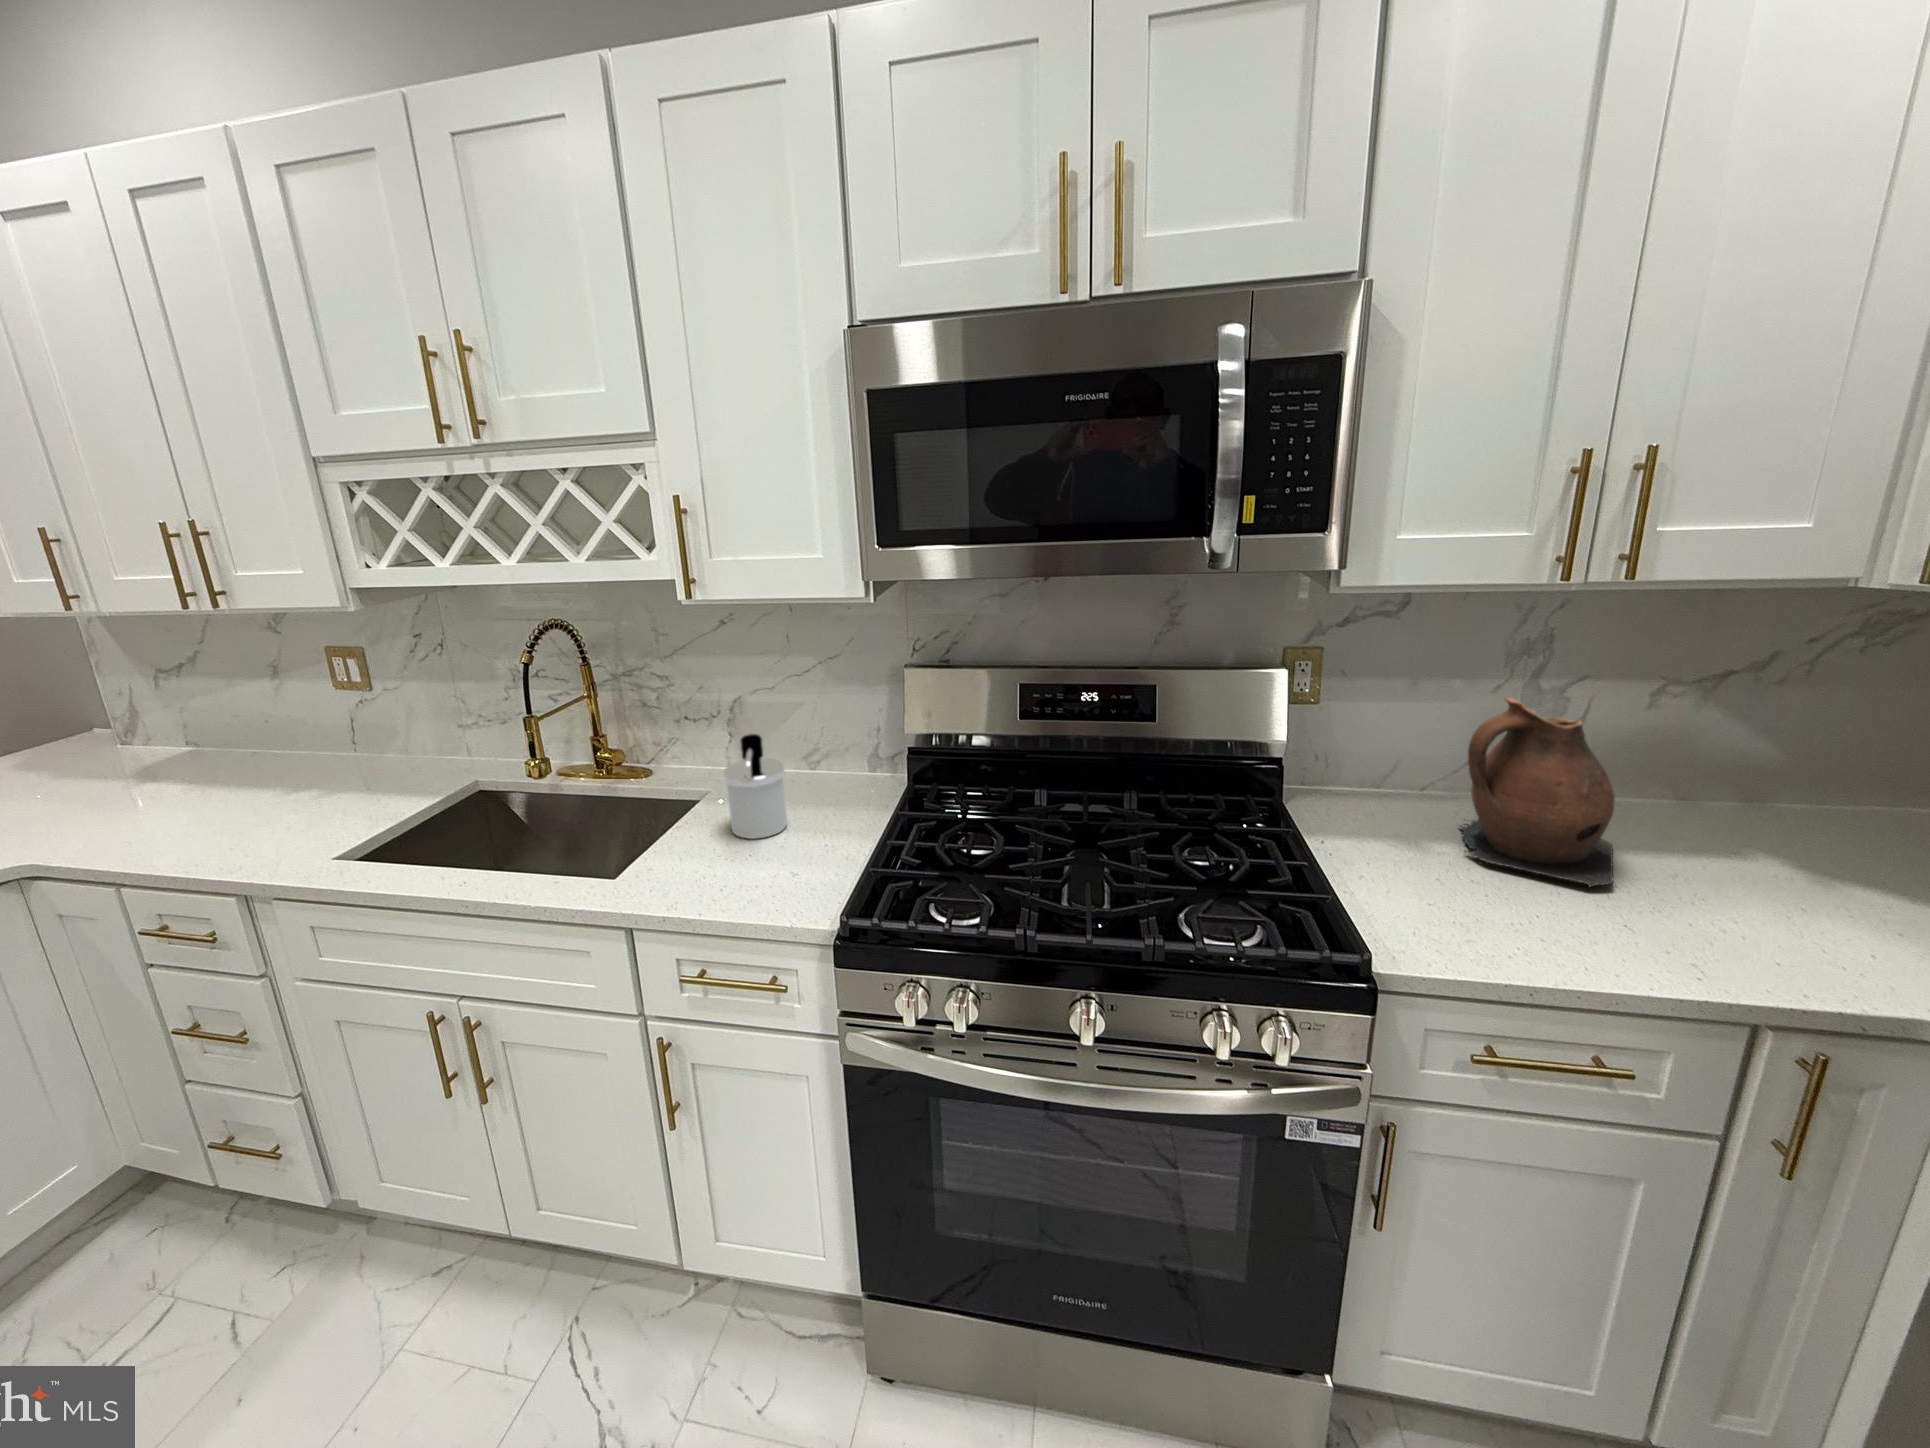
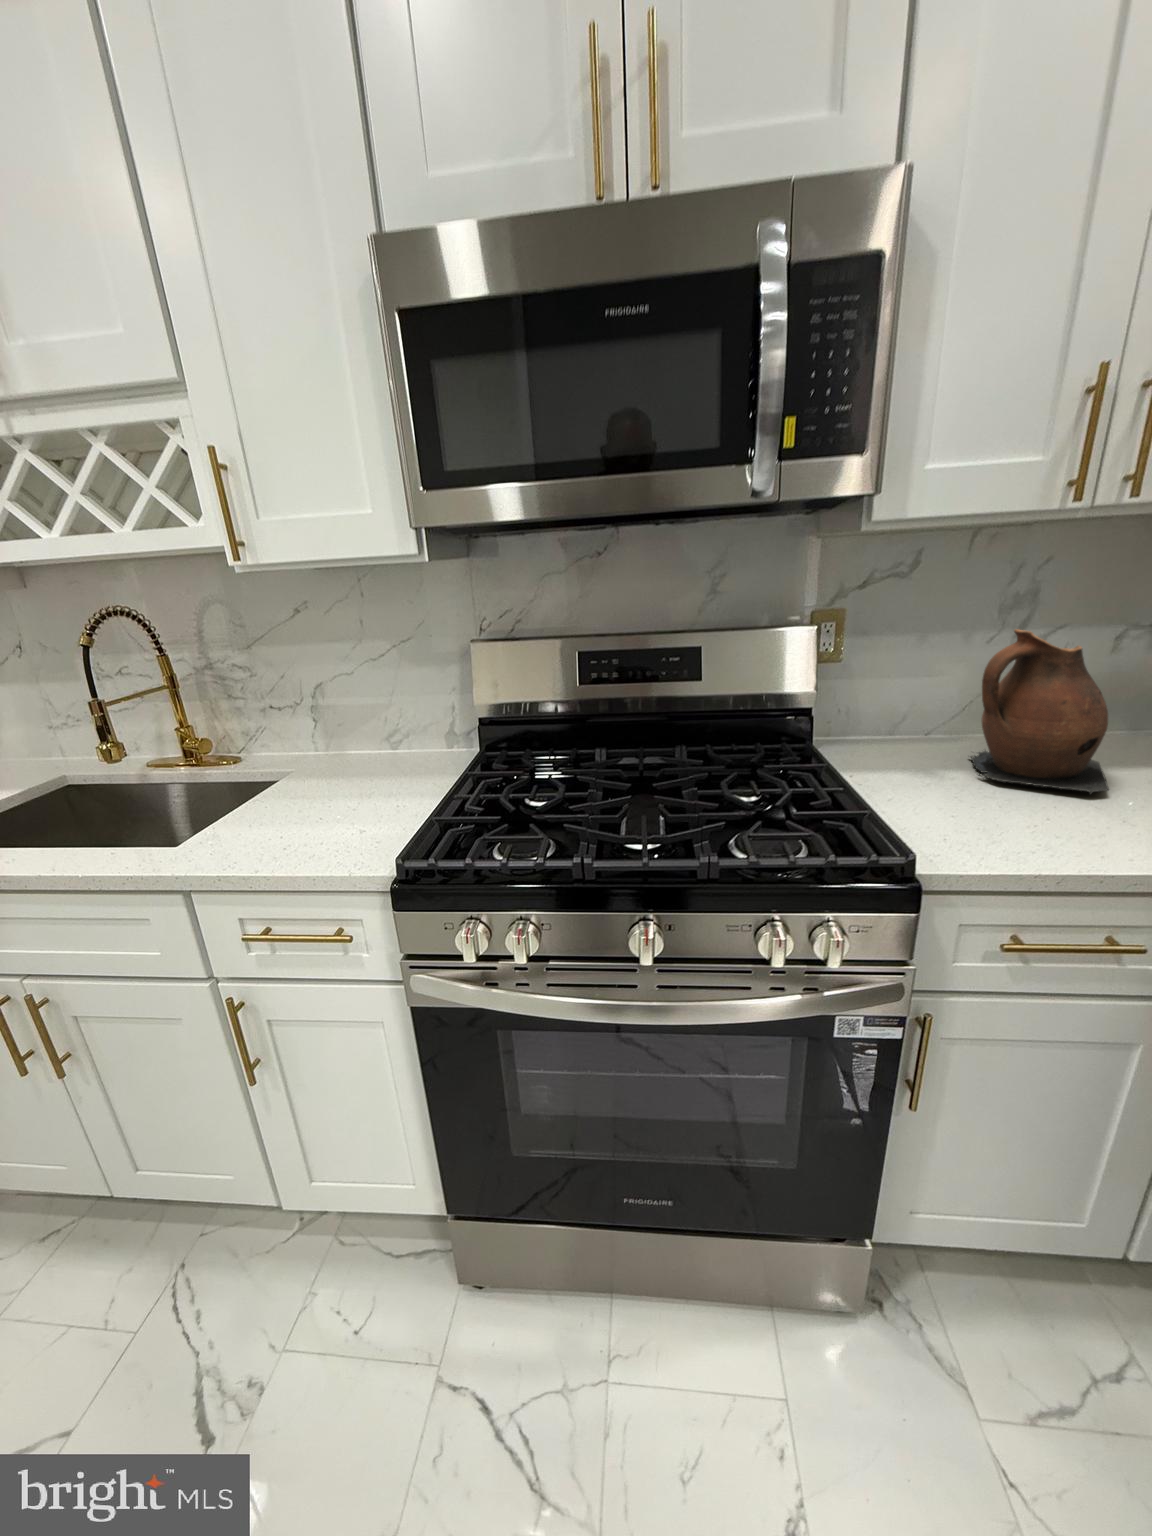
soap dispenser: present [724,734,787,839] -> none [291,703,360,804]

